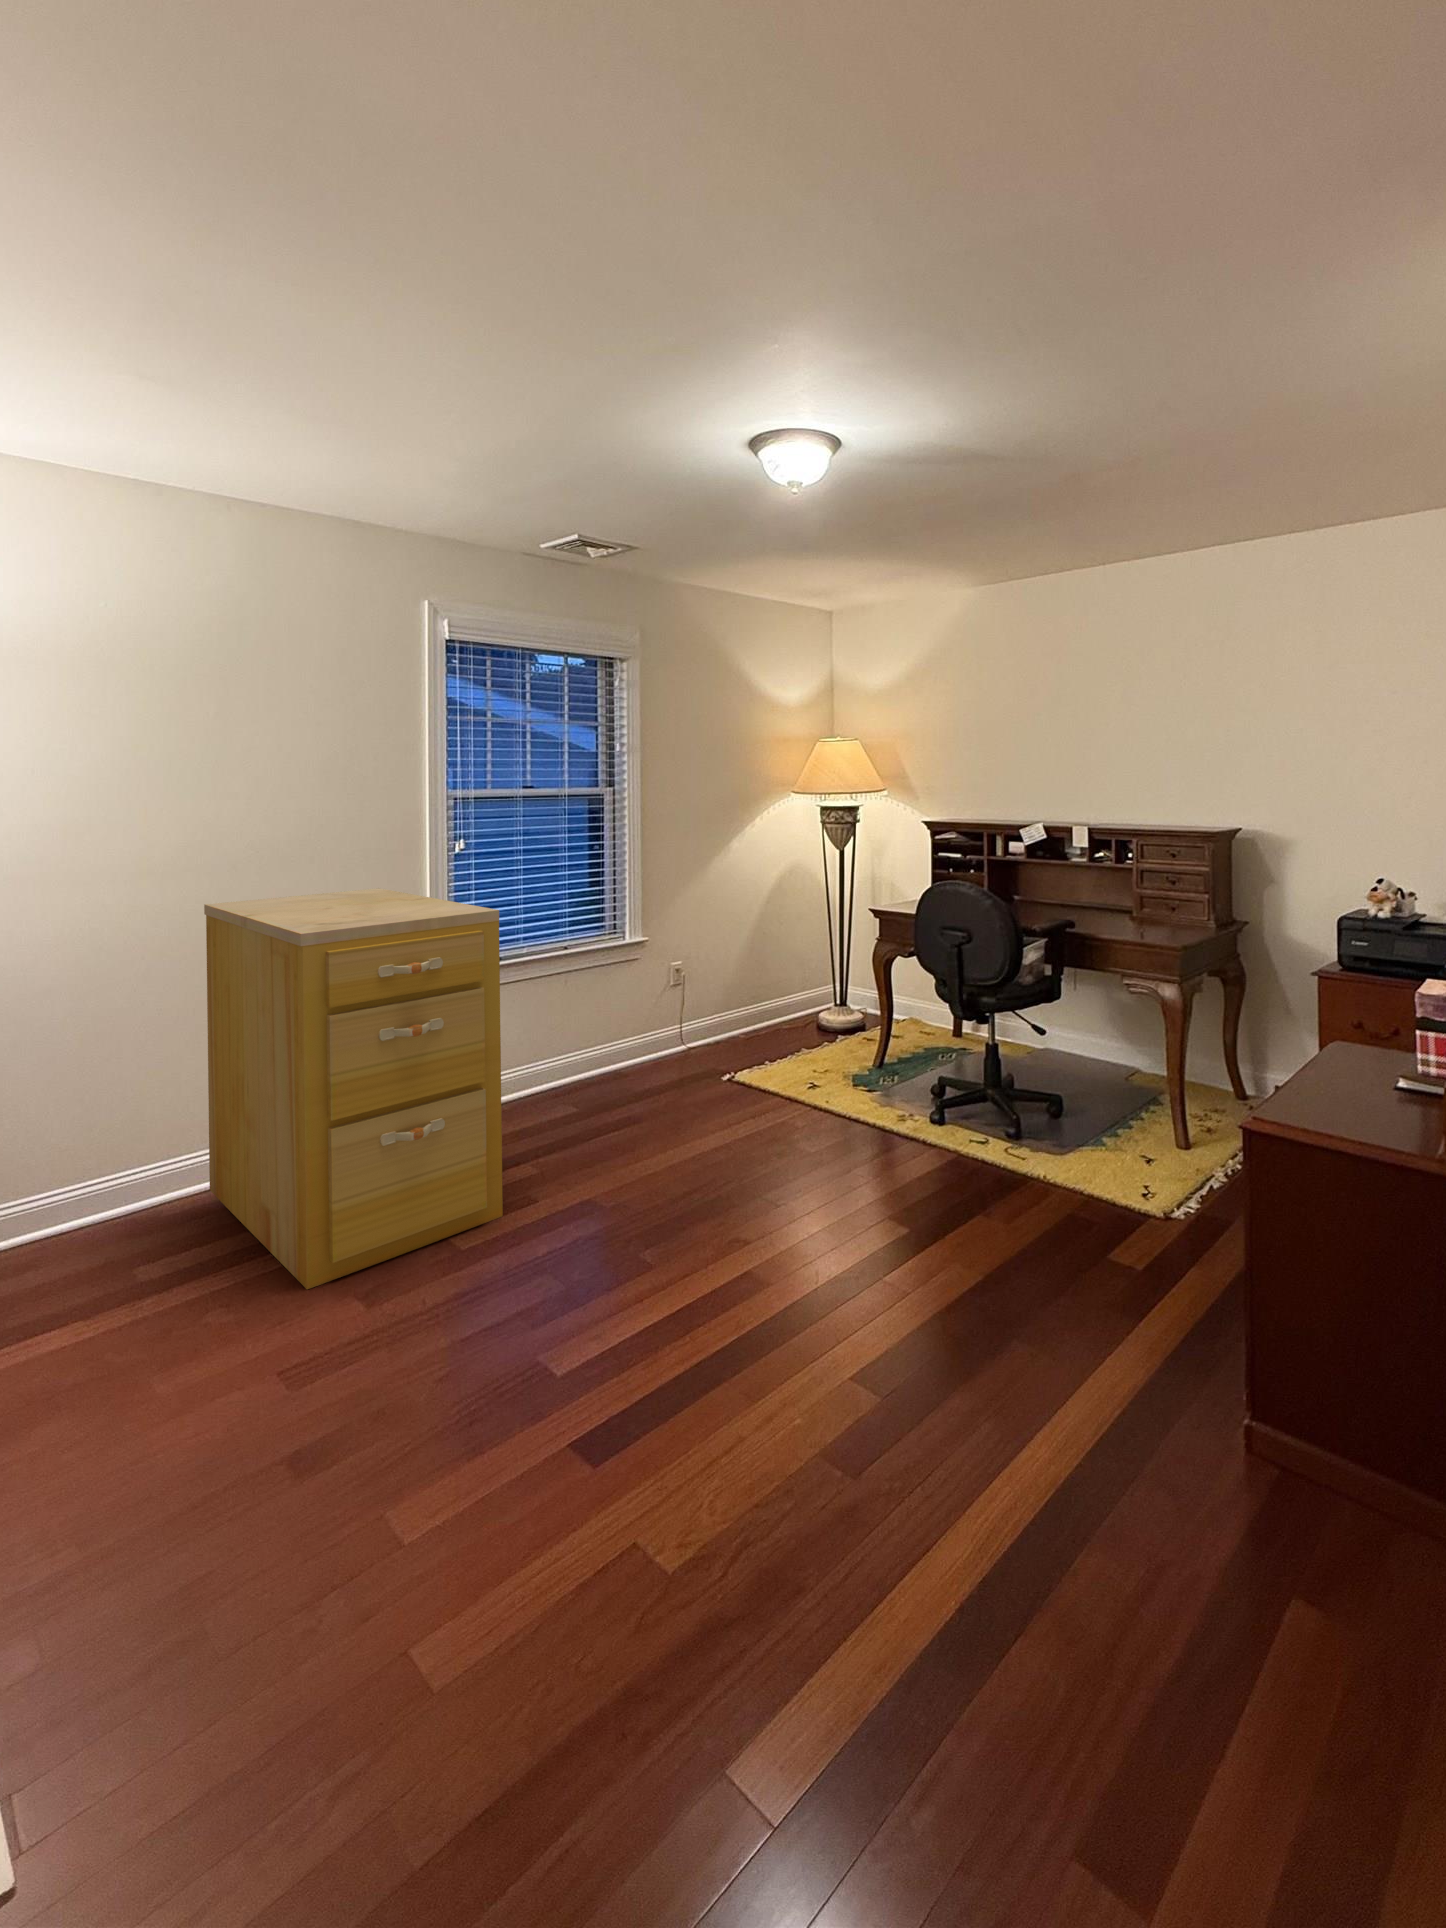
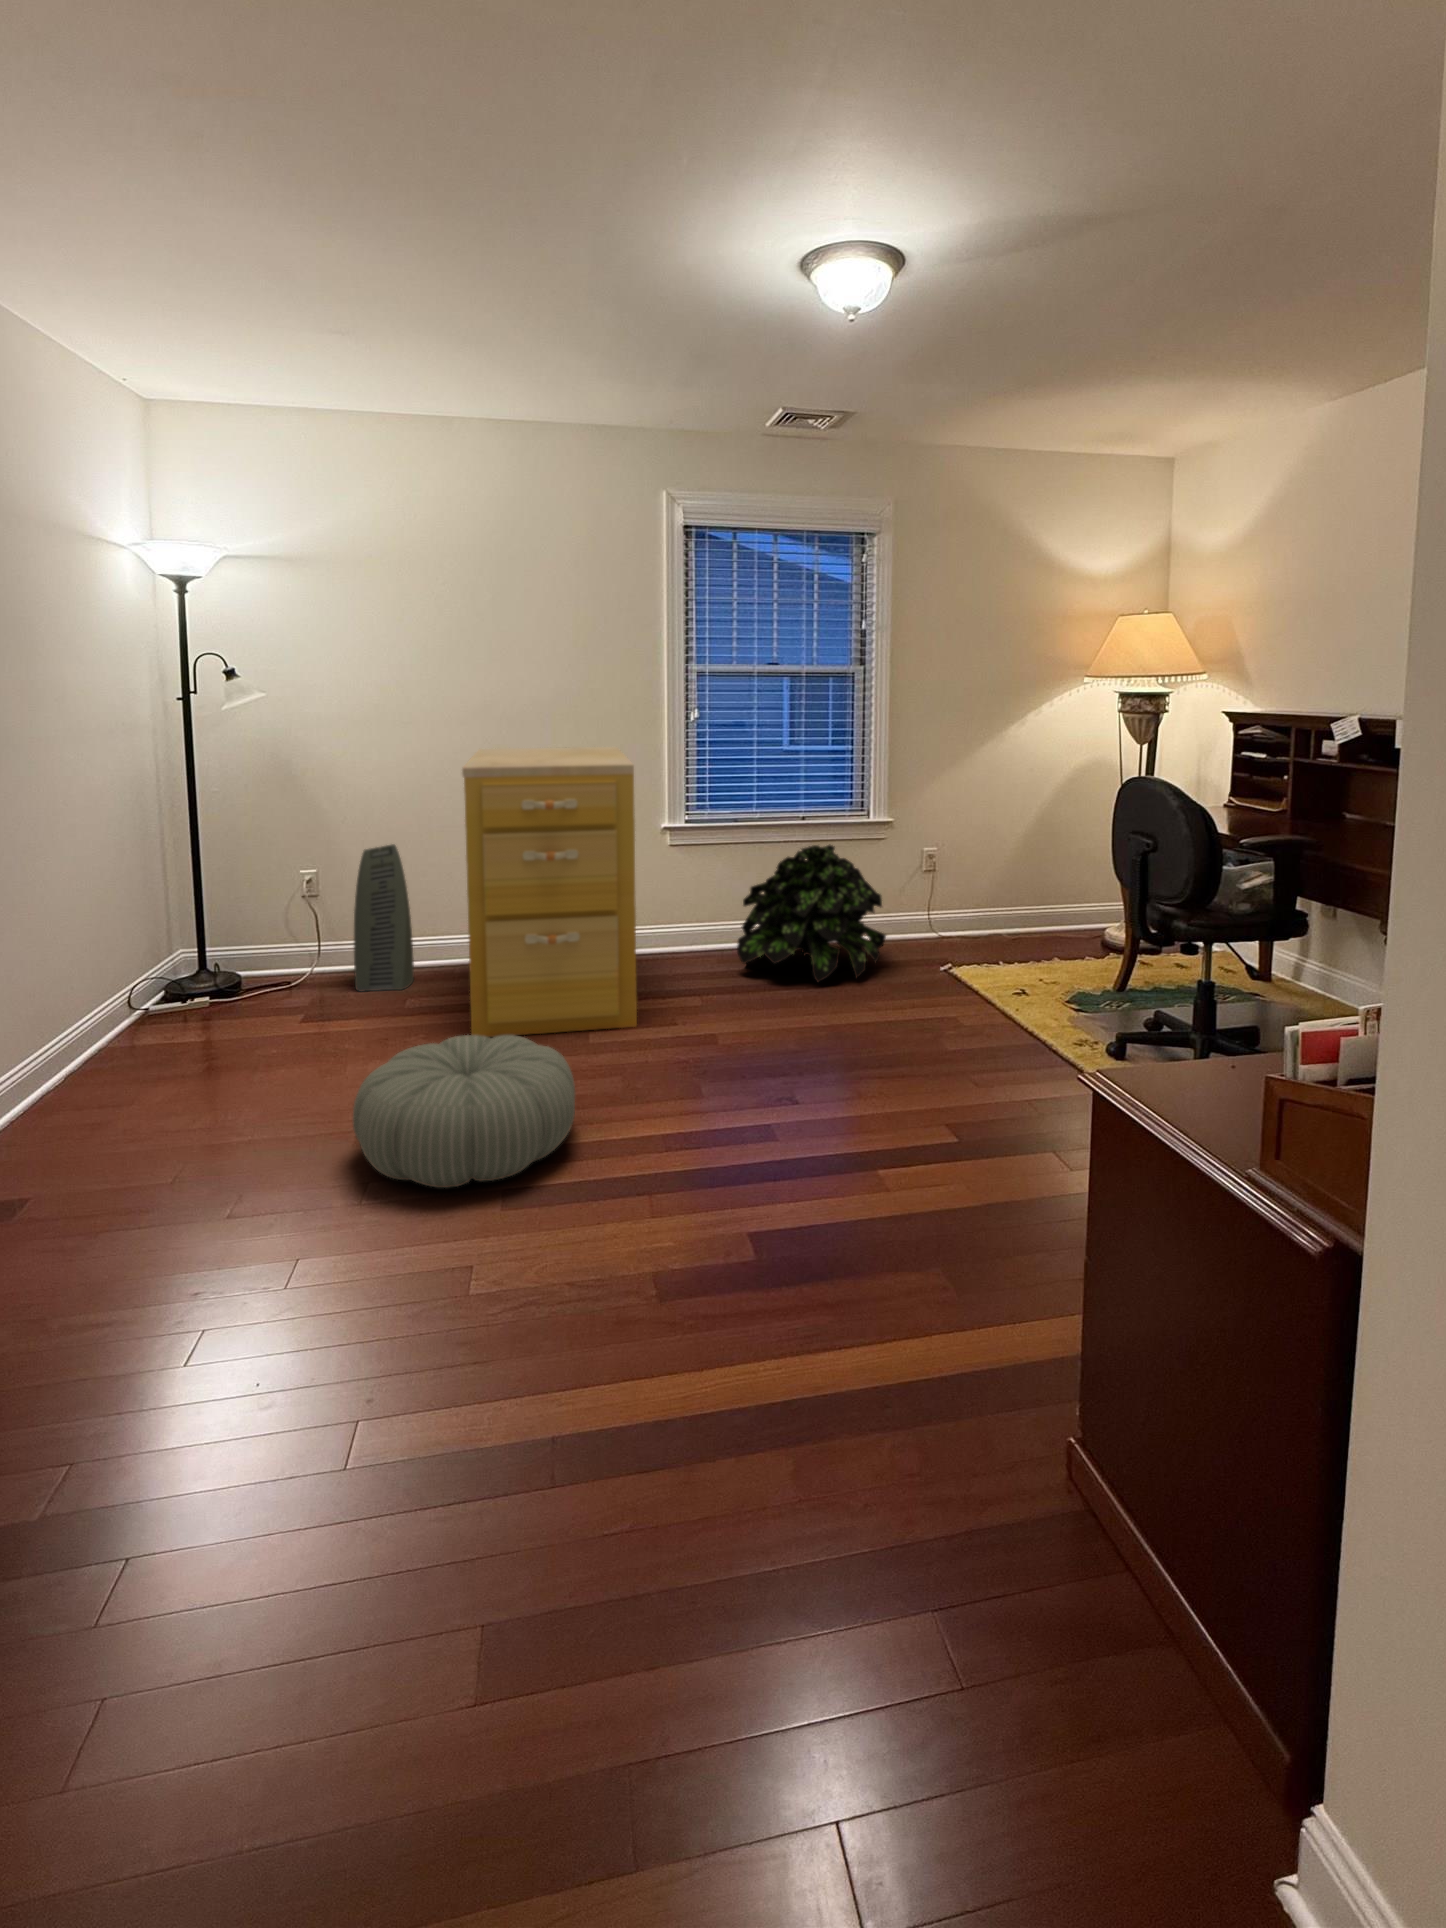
potted plant: none [530,972,680,1120] -> present [737,845,886,982]
air purifier: none [19,1047,118,1274] -> present [354,844,414,992]
pouf: none [338,1263,625,1510] -> present [353,1035,575,1188]

